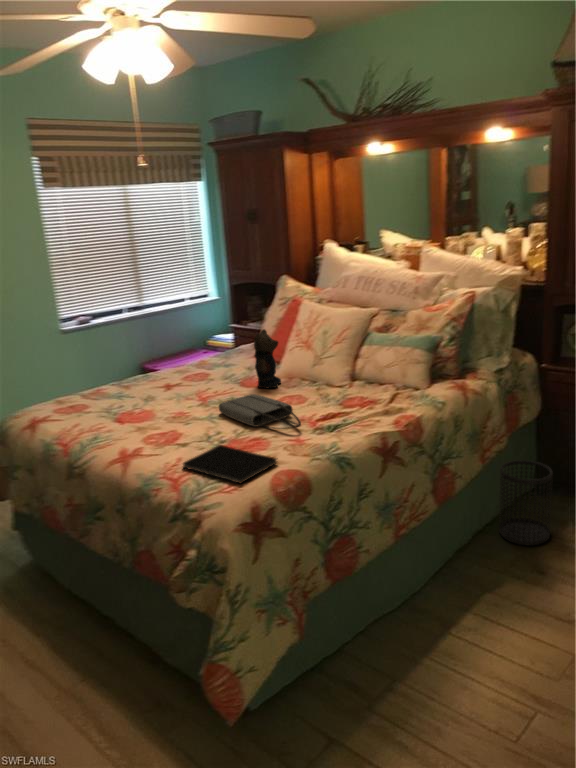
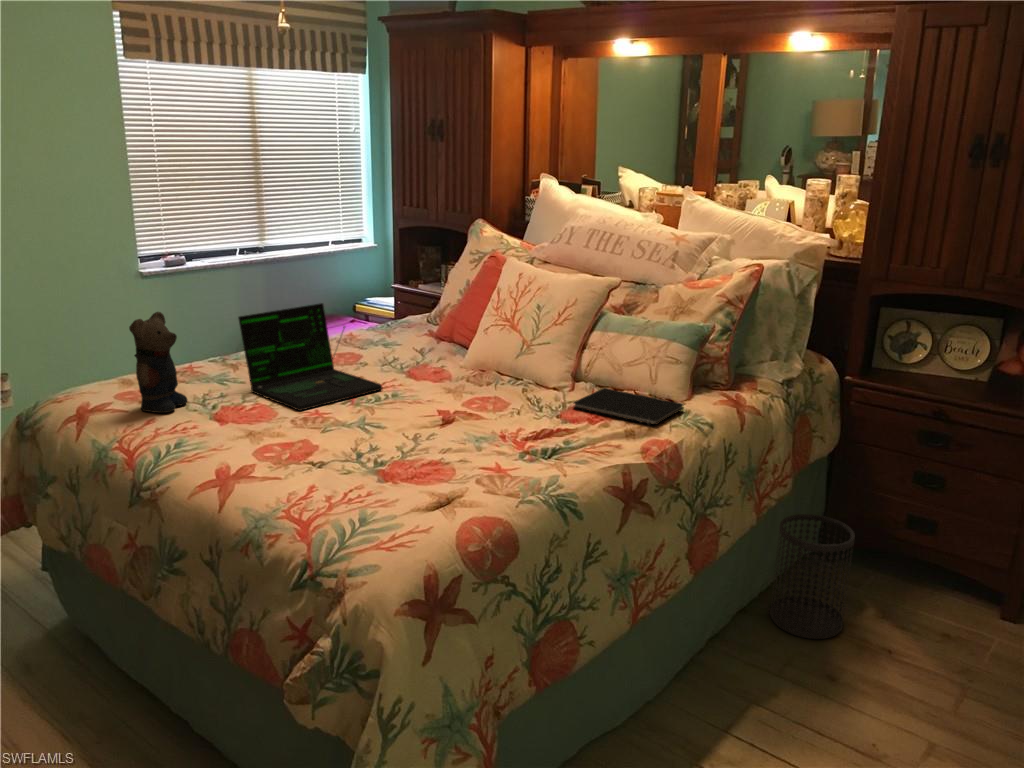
teddy bear: present [254,329,281,388] -> present [129,312,187,413]
laptop: none [127,340,225,412] -> present [238,303,383,411]
tote bag: present [219,394,301,429] -> none [375,392,502,450]
notebook: present [183,445,277,483] -> present [573,388,683,425]

